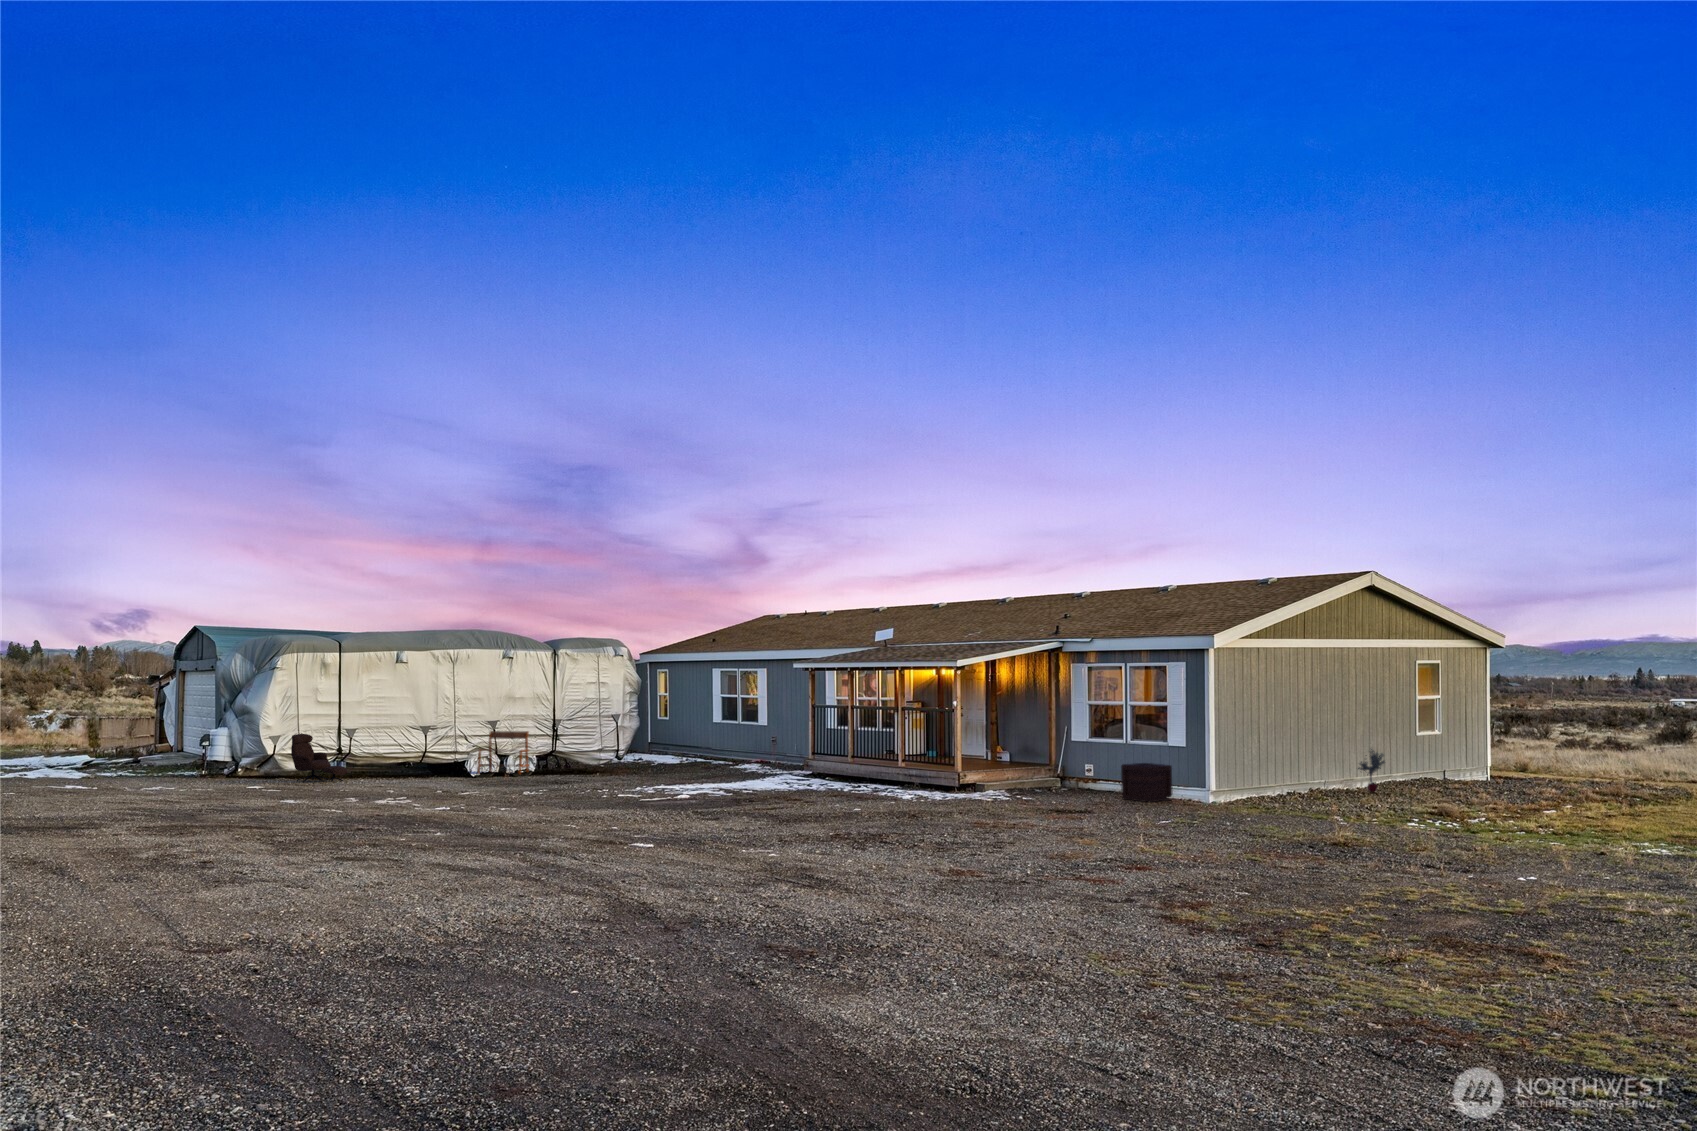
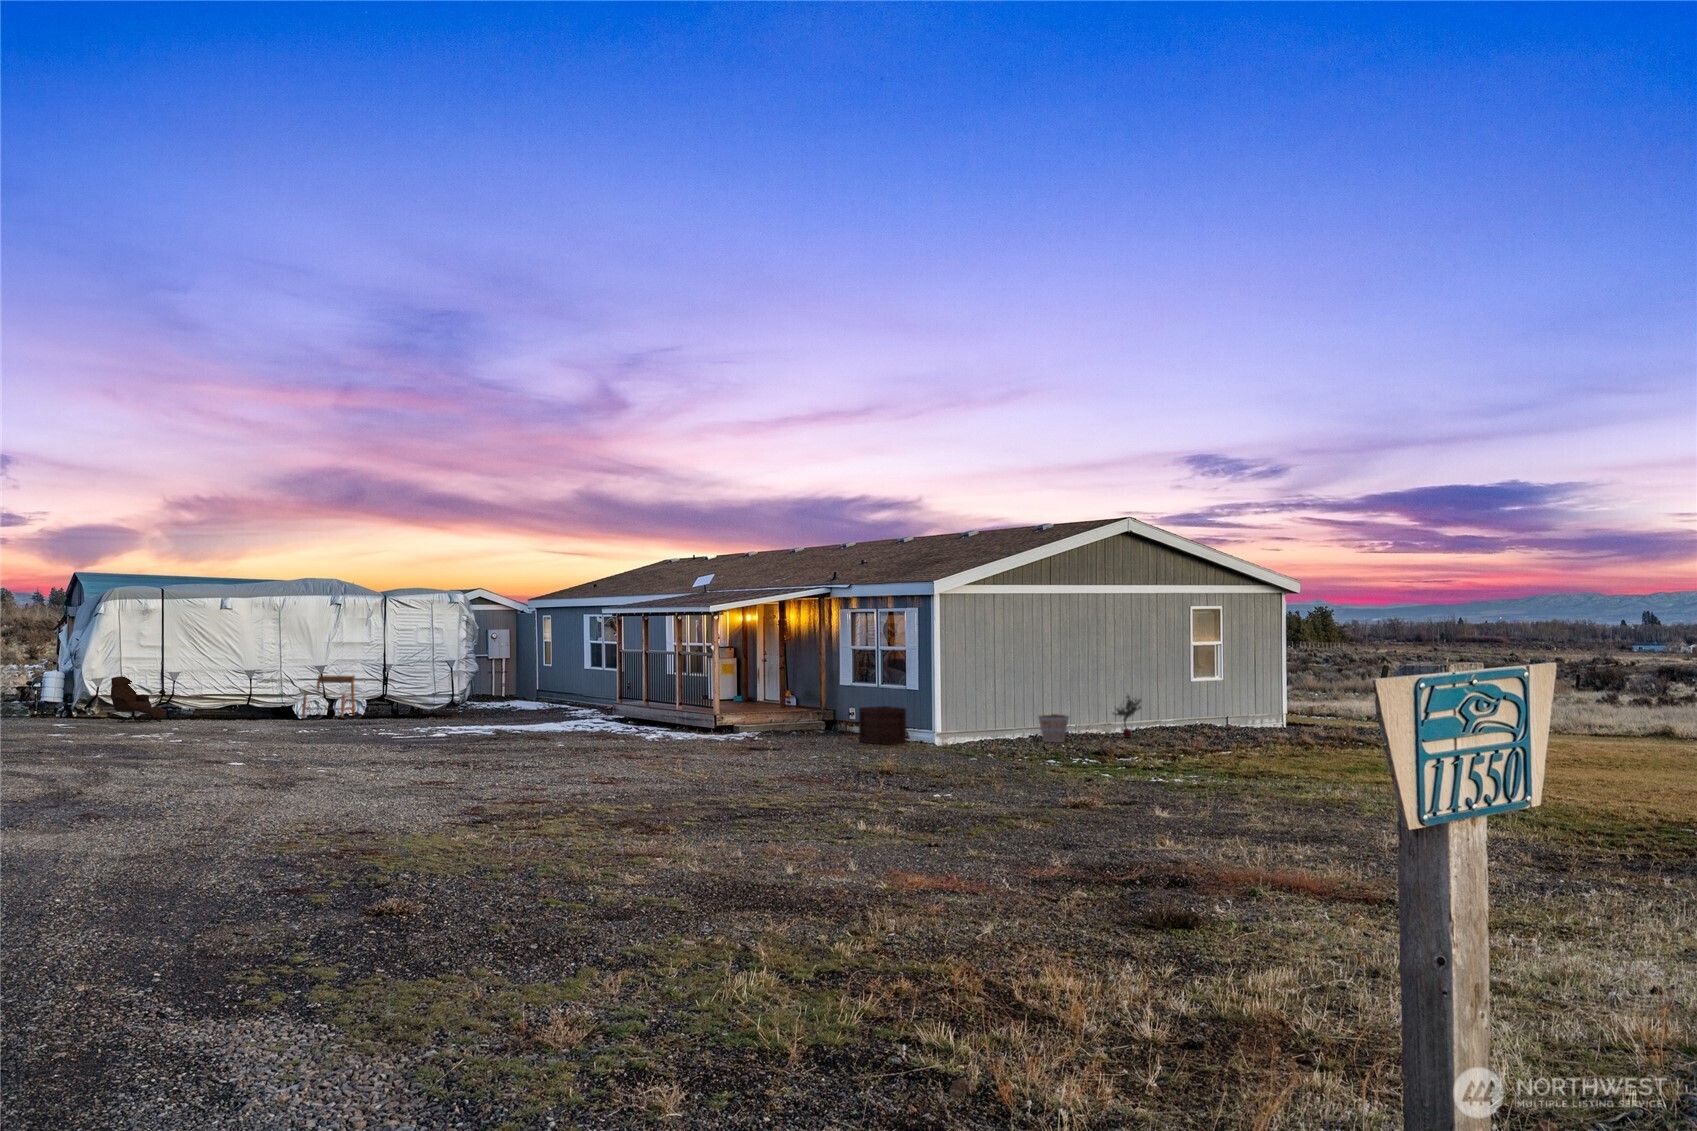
wooden bucket: none [1297,770,1331,799] -> present [1038,714,1069,743]

